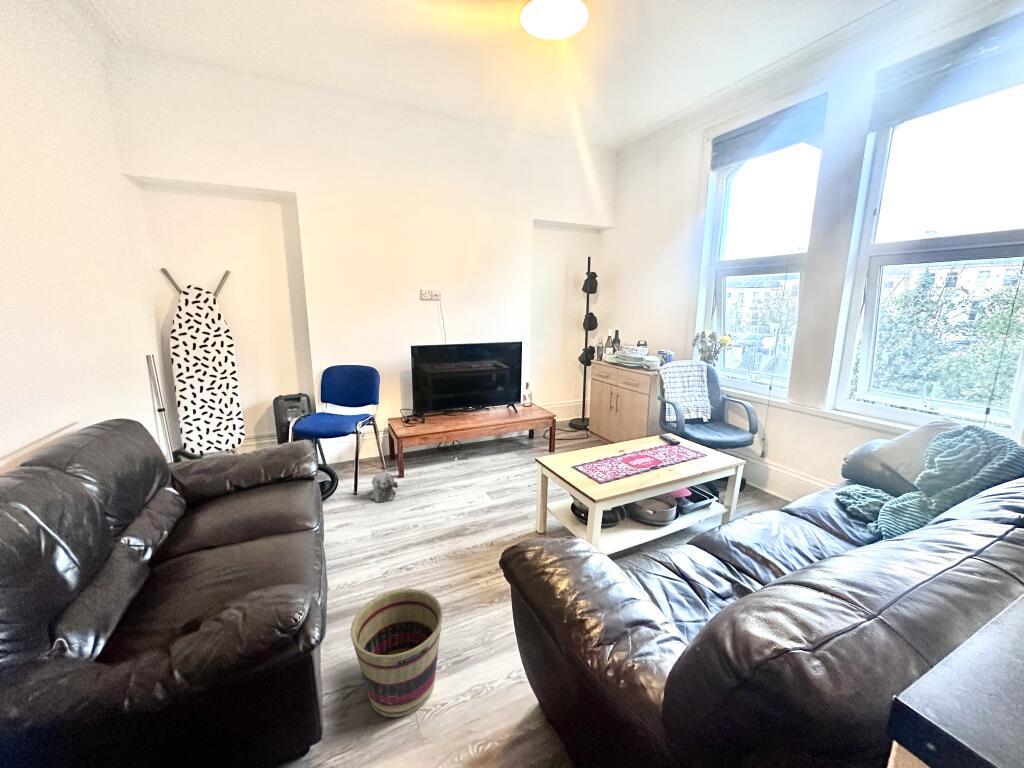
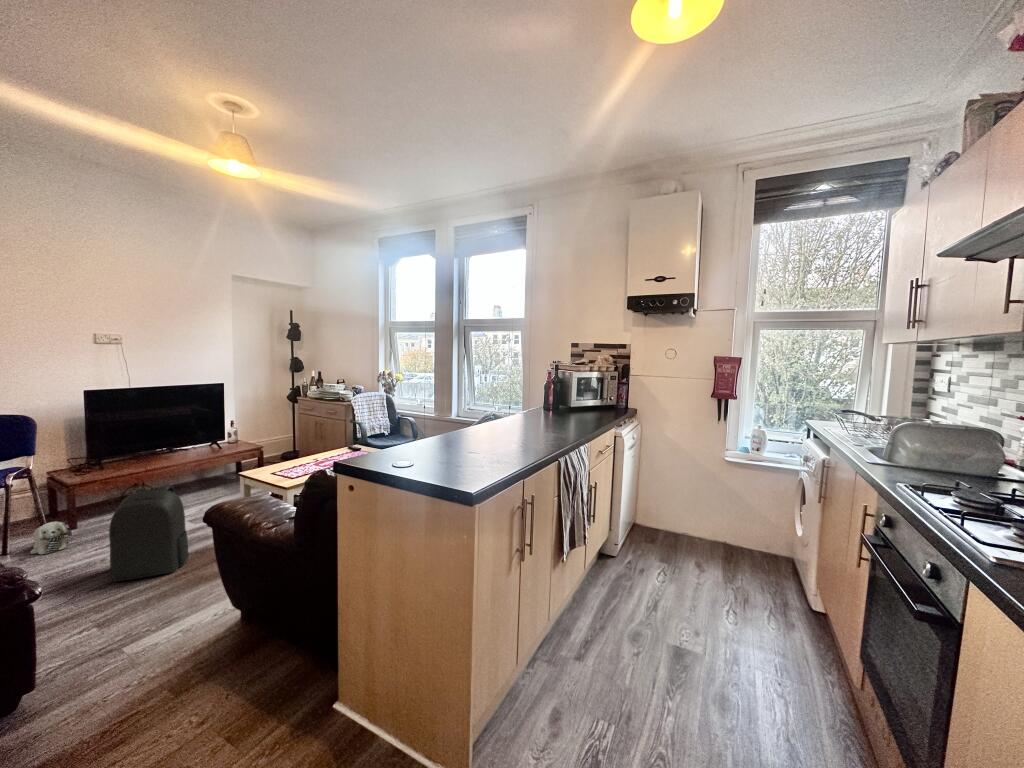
backpack: none [416,461,485,568] -> present [109,486,189,582]
basket: present [351,589,443,717] -> none [55,575,152,673]

